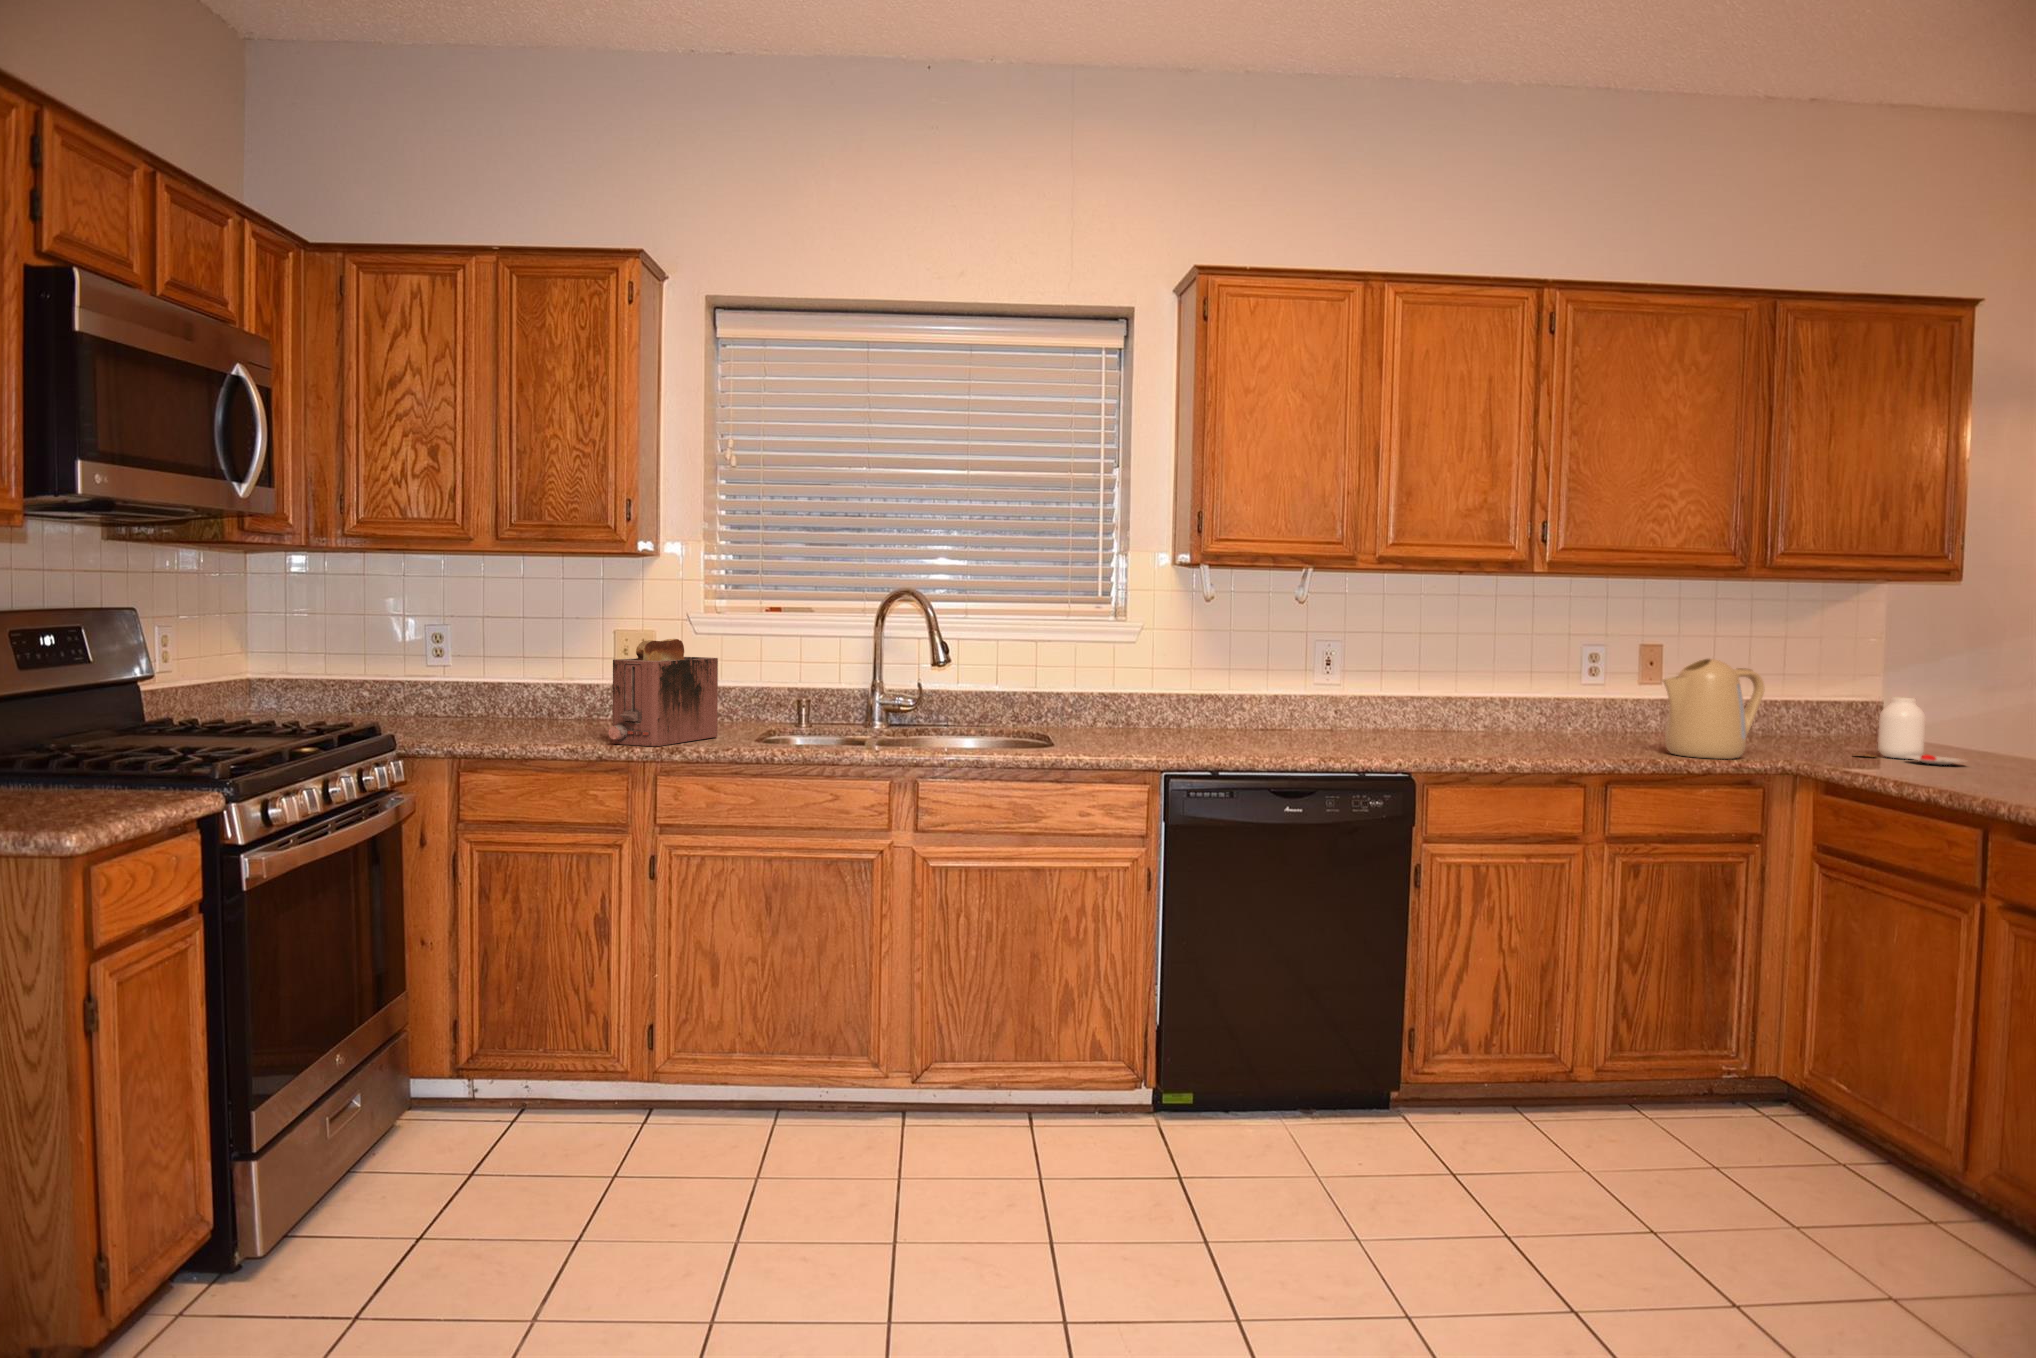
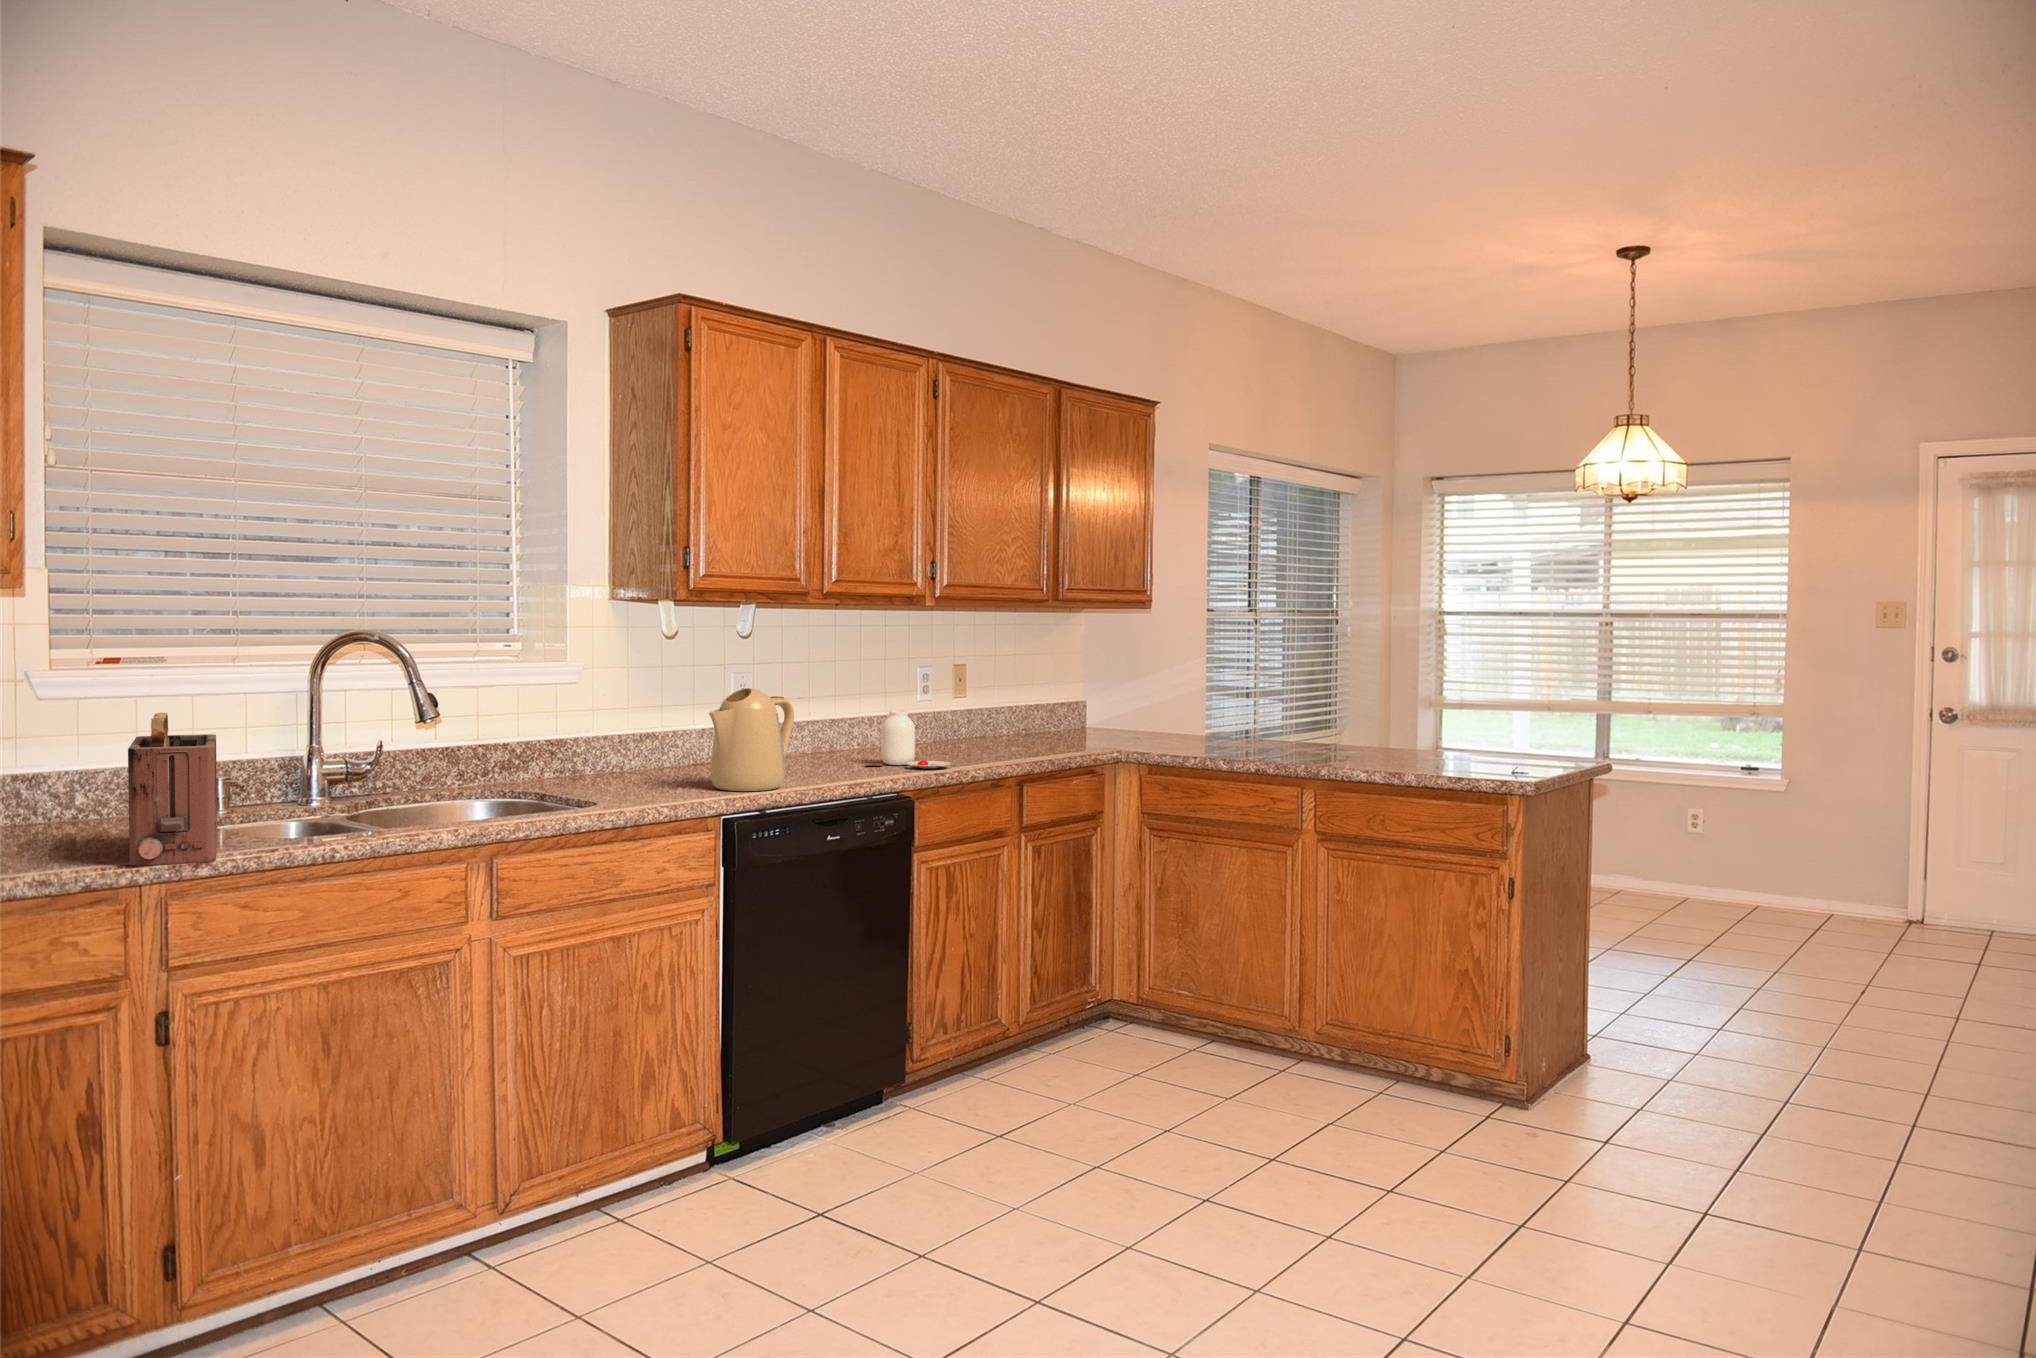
kettle: present [1663,659,1764,759] -> present [709,688,794,791]
jar: present [1878,698,1966,765] -> present [865,711,951,768]

